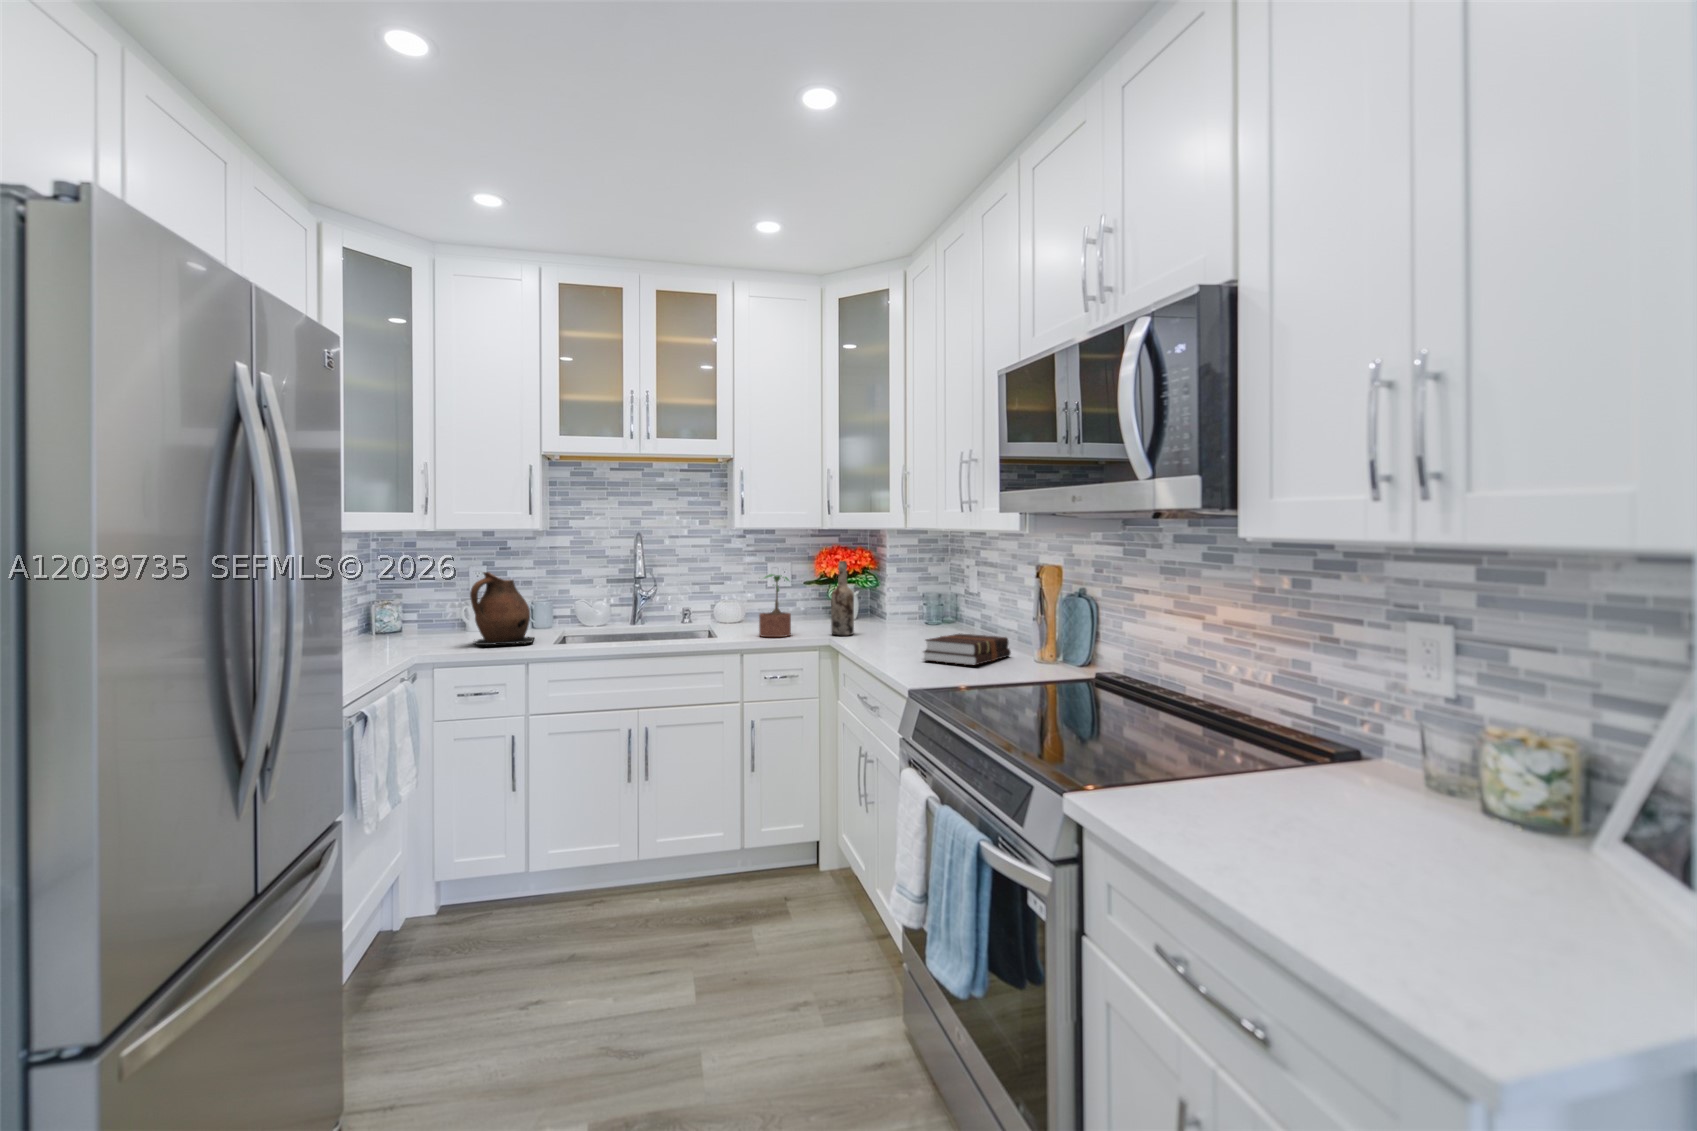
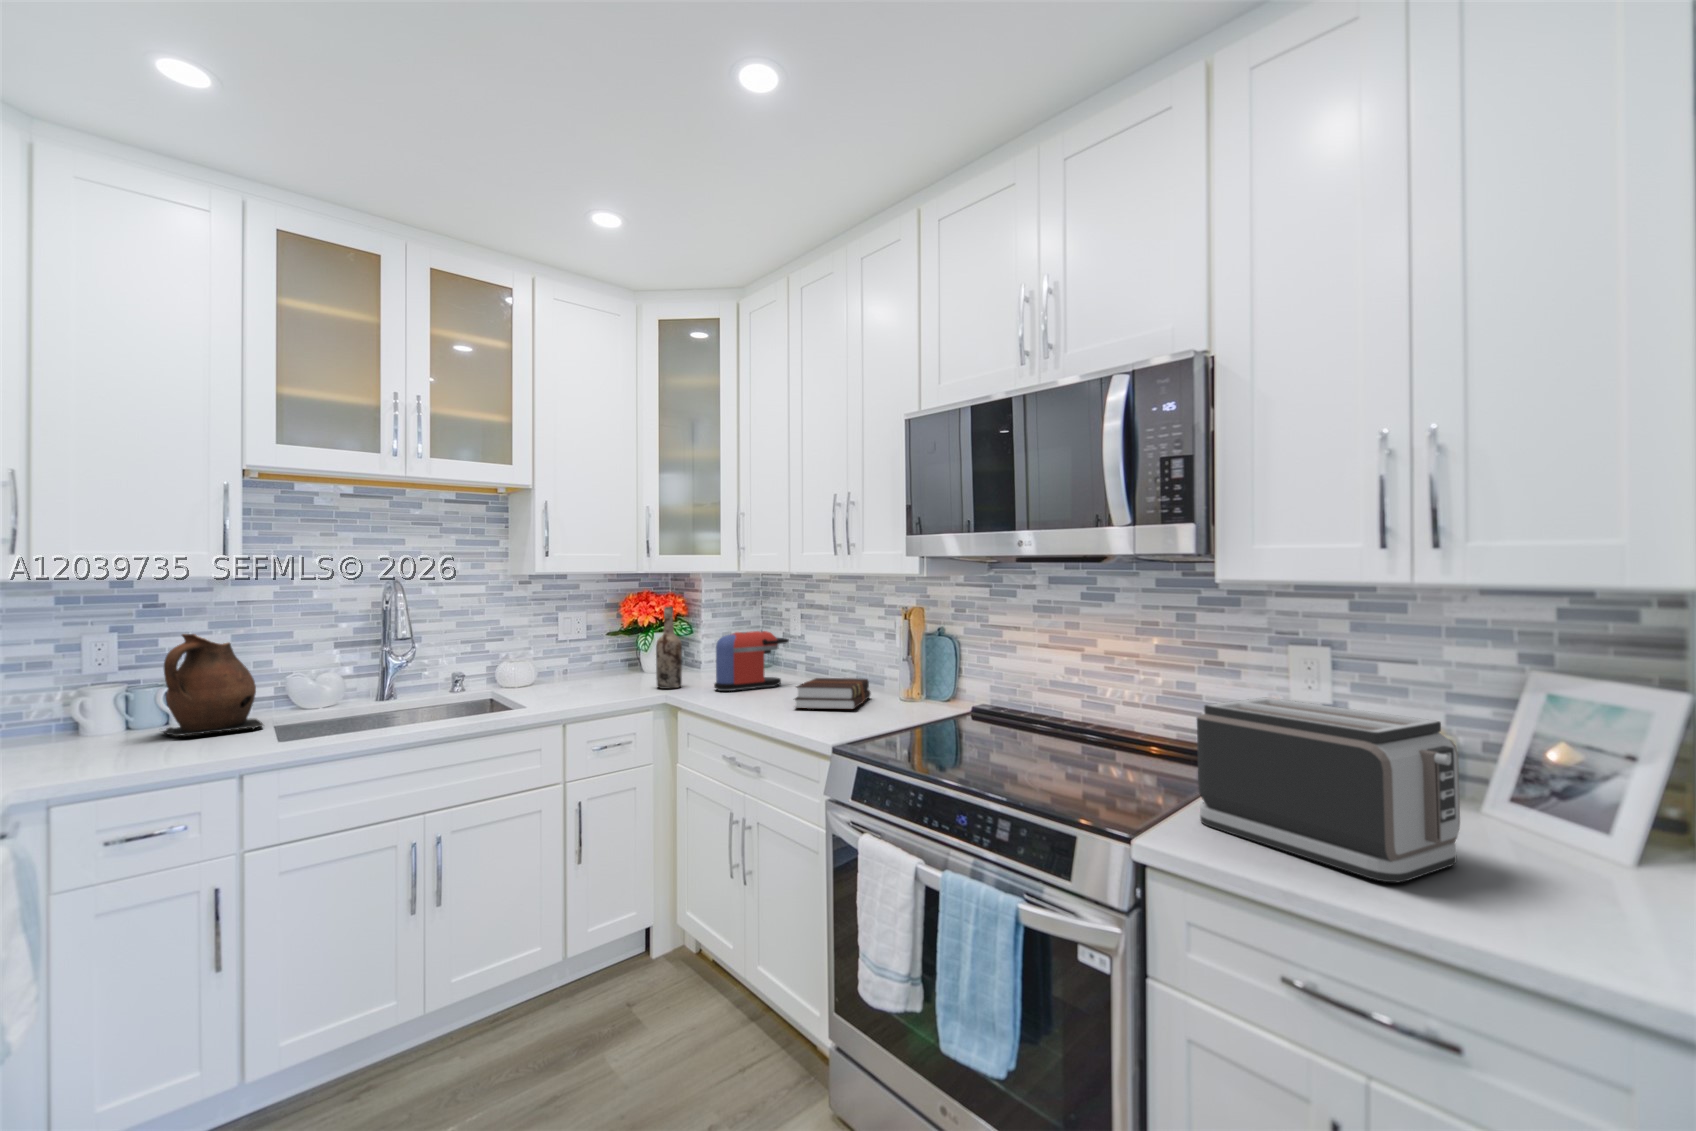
potted plant: present [759,574,791,637] -> none [571,624,614,696]
coffee maker: none [877,586,951,641] -> present [714,631,789,691]
toaster: none [1175,678,1455,898] -> present [1197,698,1460,882]

